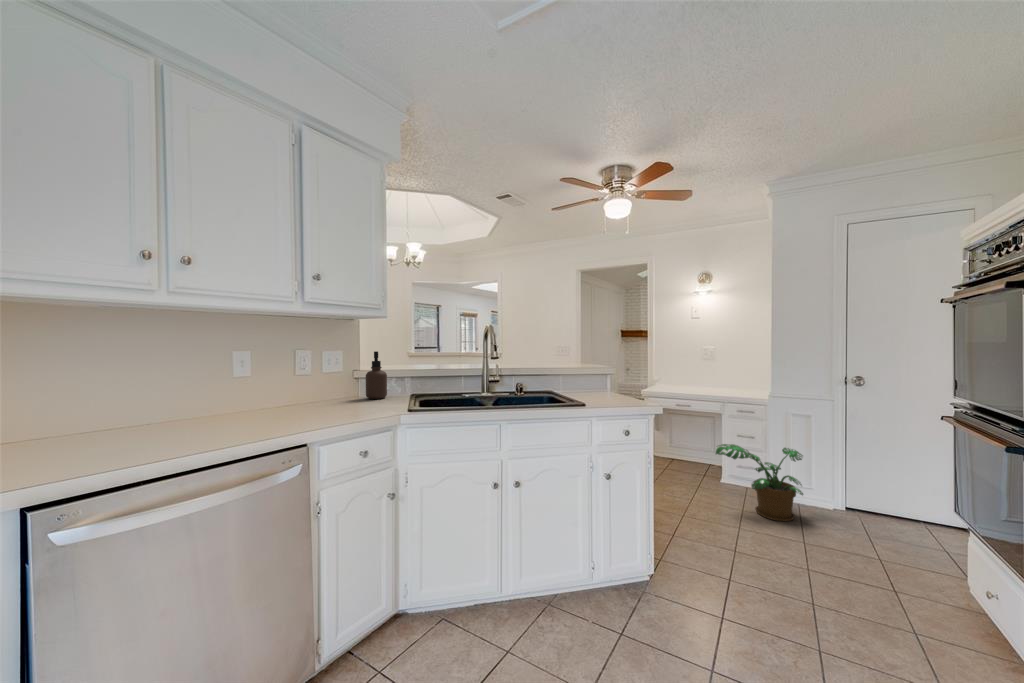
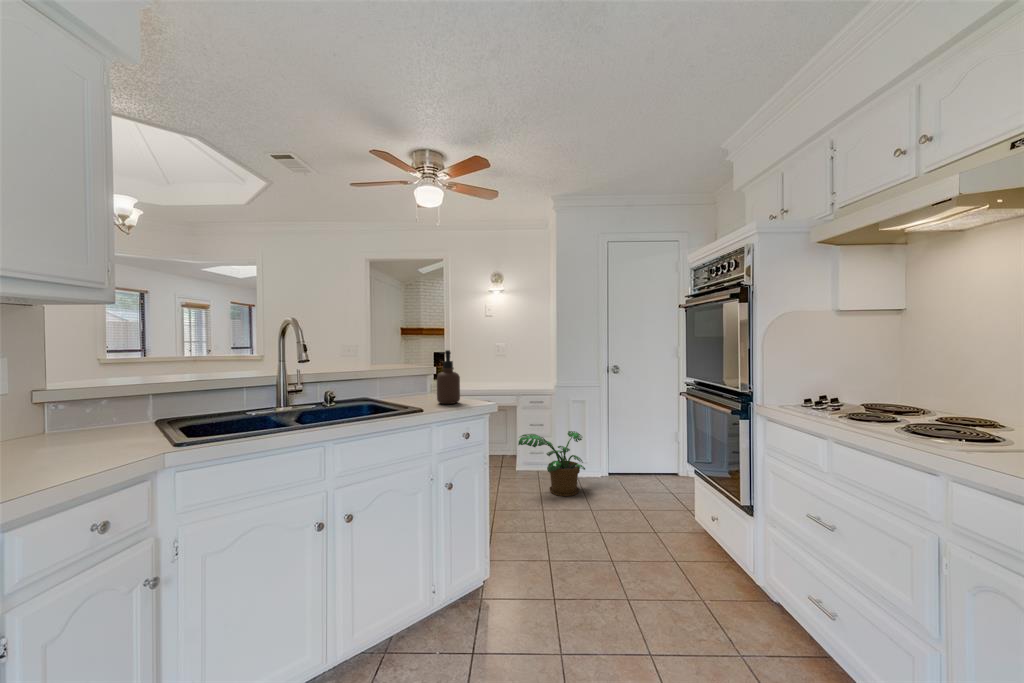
soap dispenser: present [366,351,387,399] -> present [437,350,460,404]

